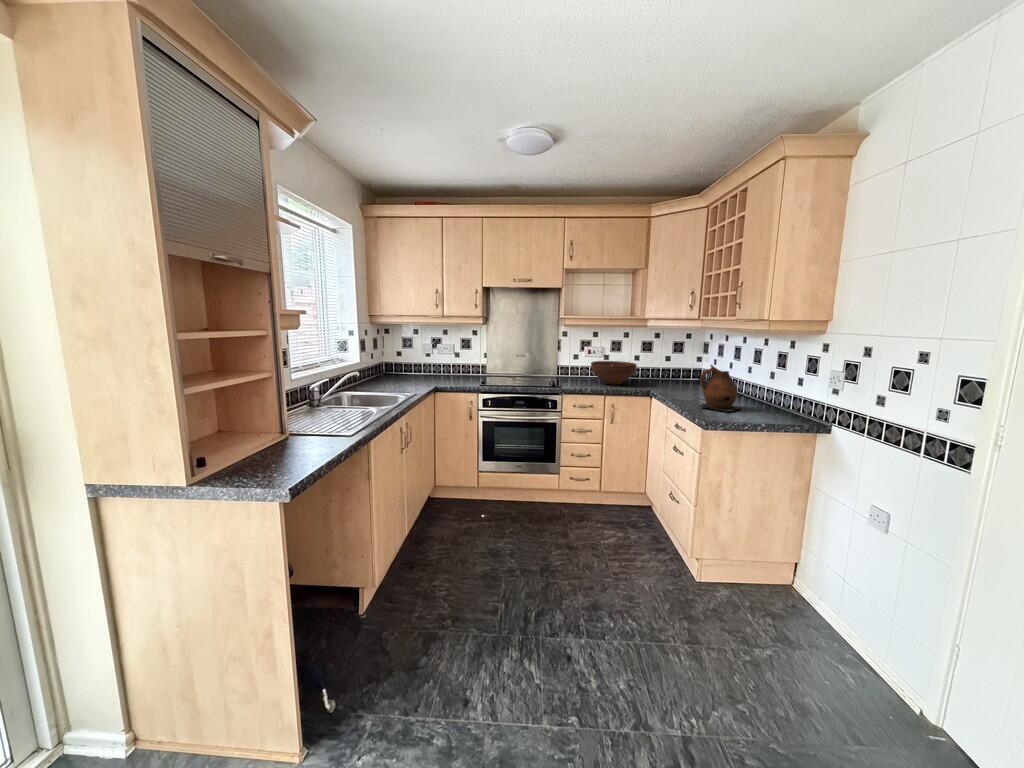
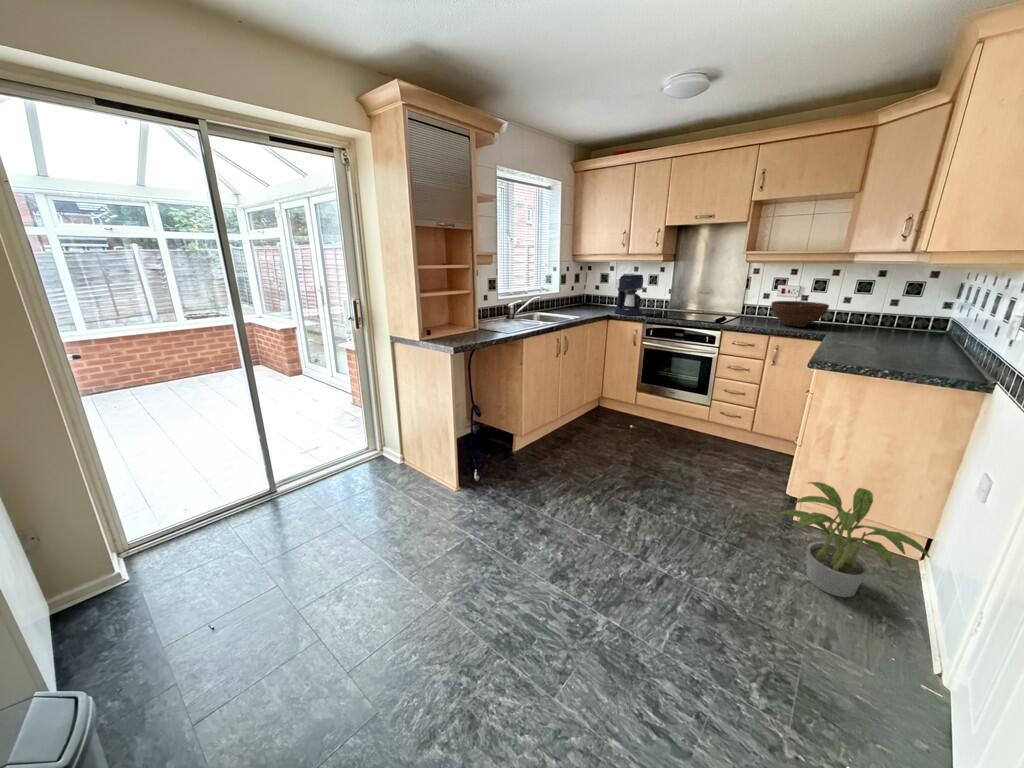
coffee maker: none [437,339,471,385] -> present [615,274,644,315]
ceramic pitcher: present [700,365,740,412] -> none [848,305,907,359]
potted plant: none [736,541,876,668] -> present [778,482,930,597]

